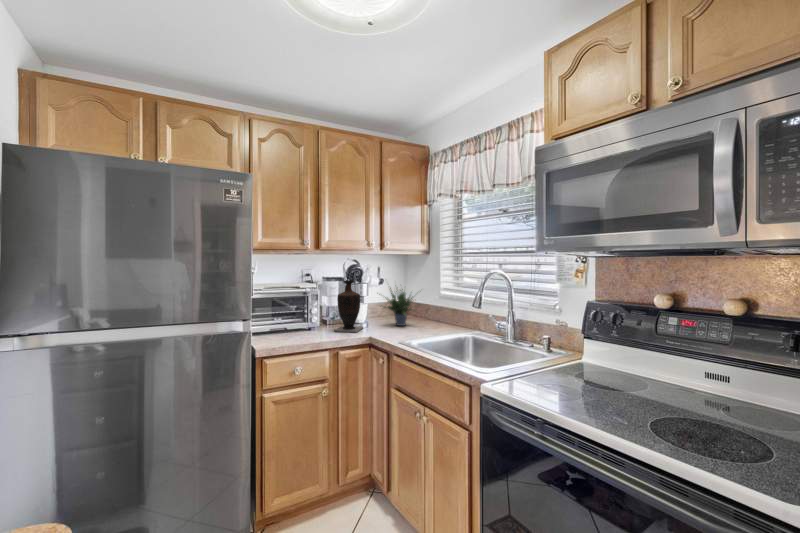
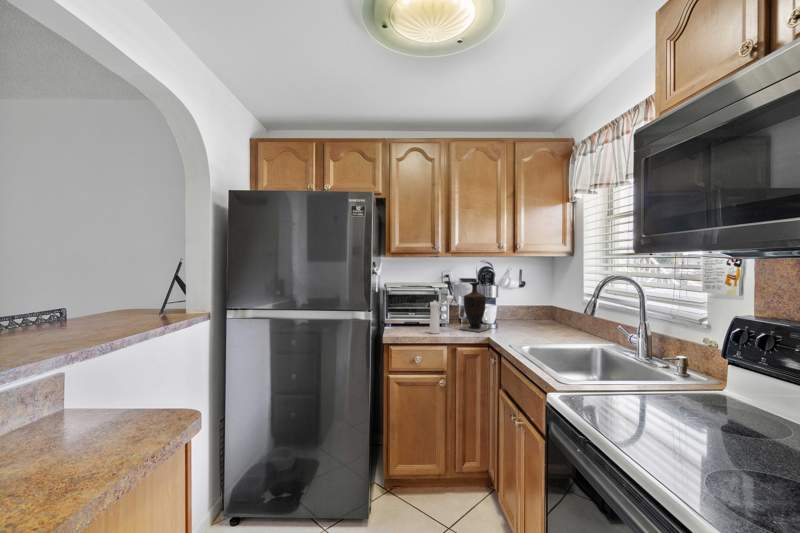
potted plant: present [383,288,415,326] -> none [506,280,559,331]
pepper mill: none [306,295,330,340] -> present [430,295,453,334]

